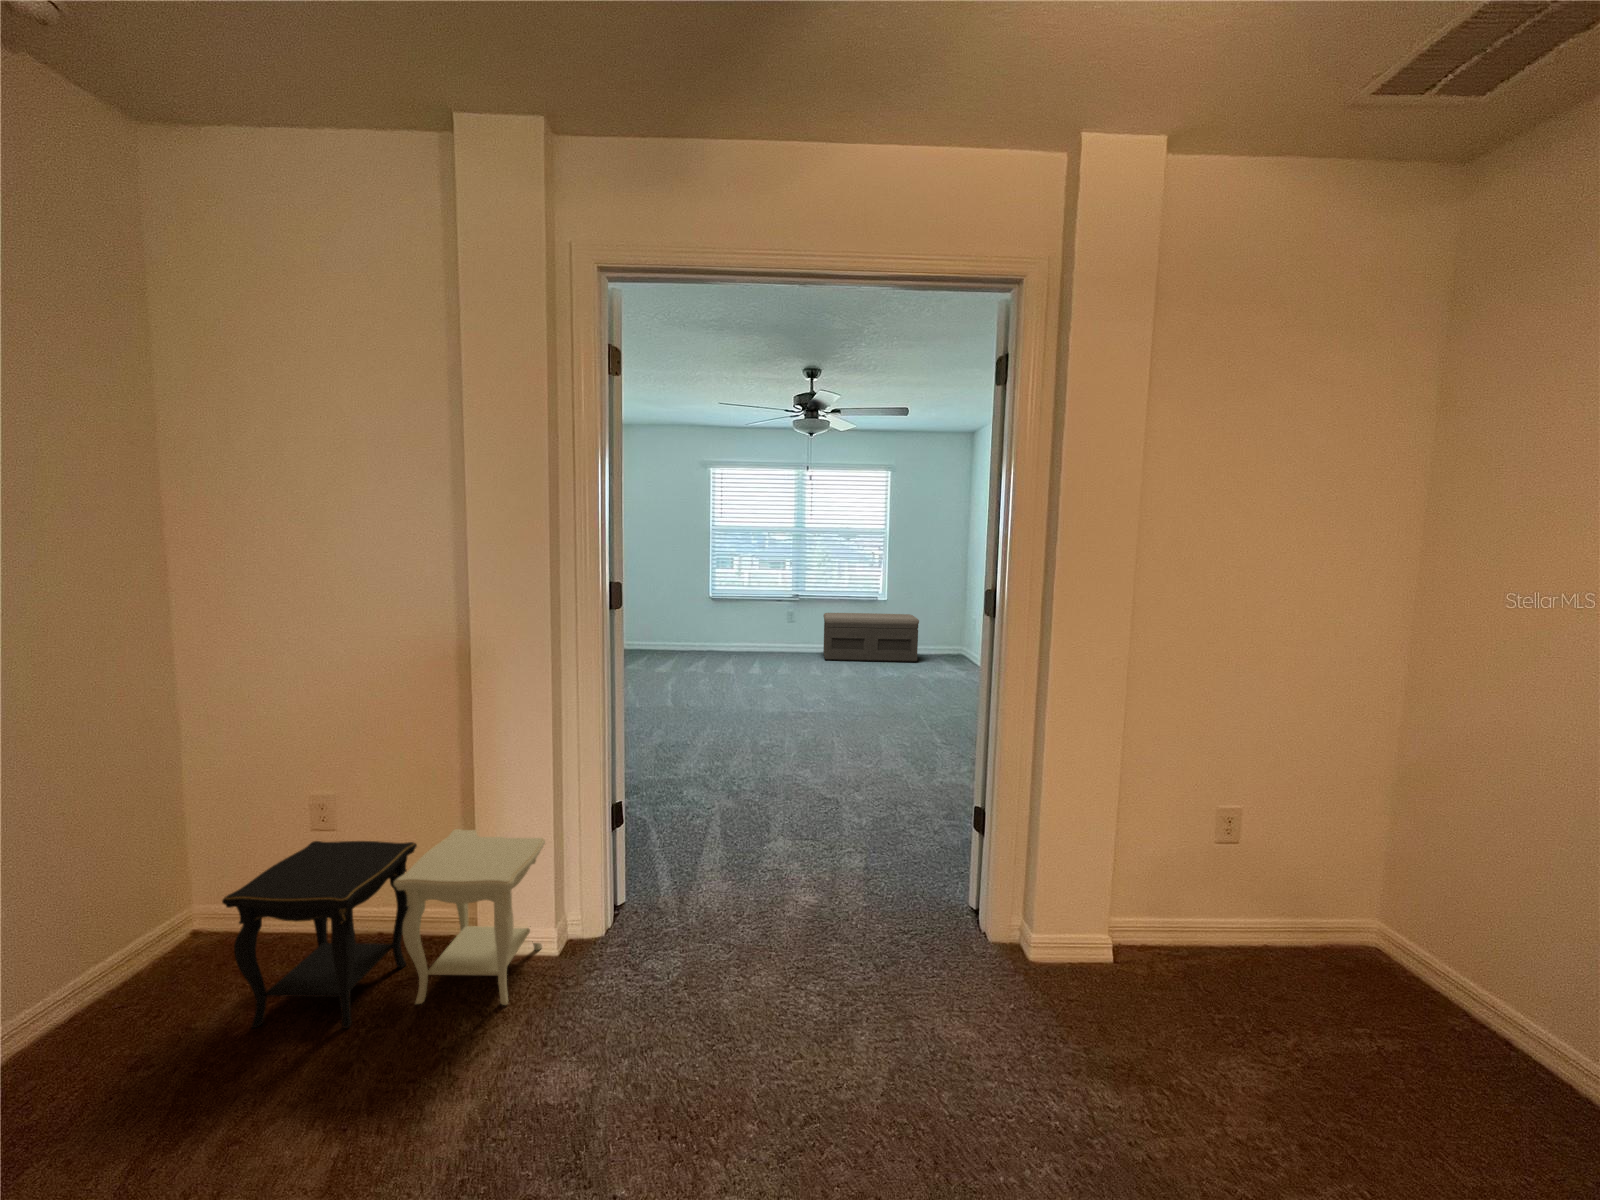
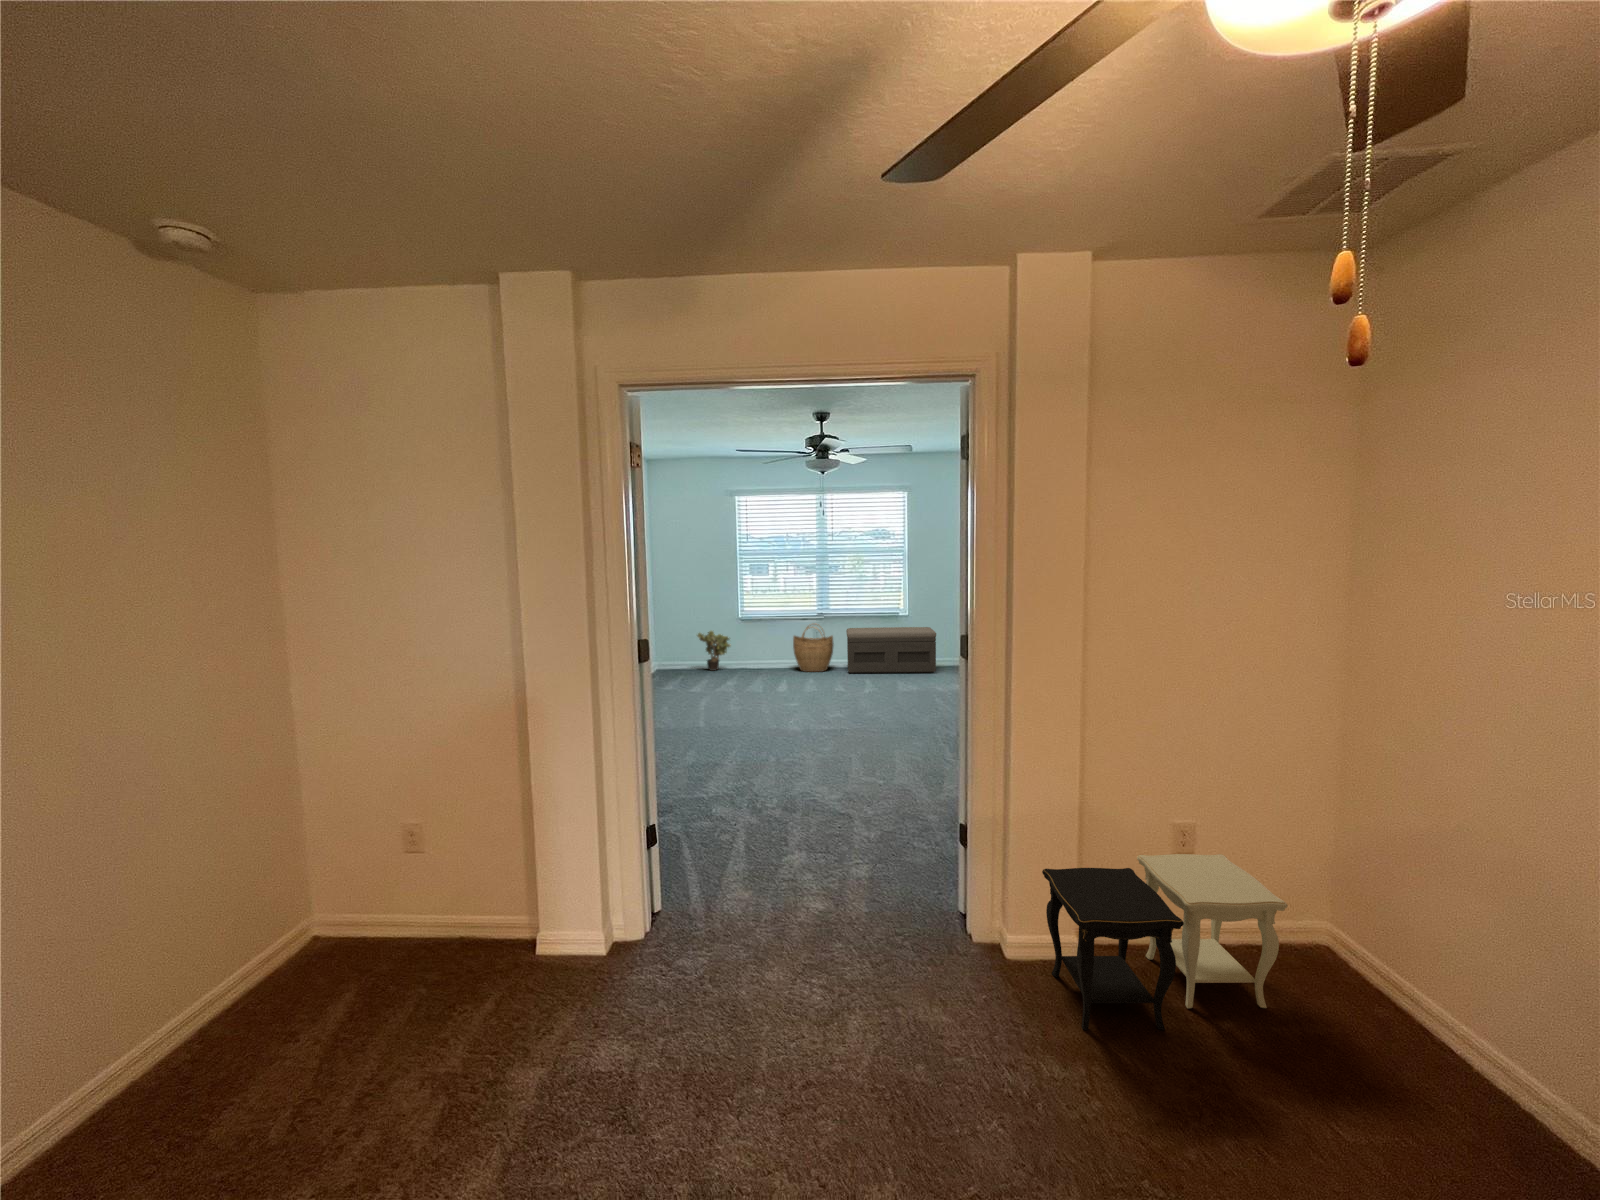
woven basket: none [766,606,809,658] -> present [793,626,834,672]
potted plant: none [662,610,700,653] -> present [697,631,730,671]
side table: present [222,829,545,1028] -> present [1042,854,1288,1030]

